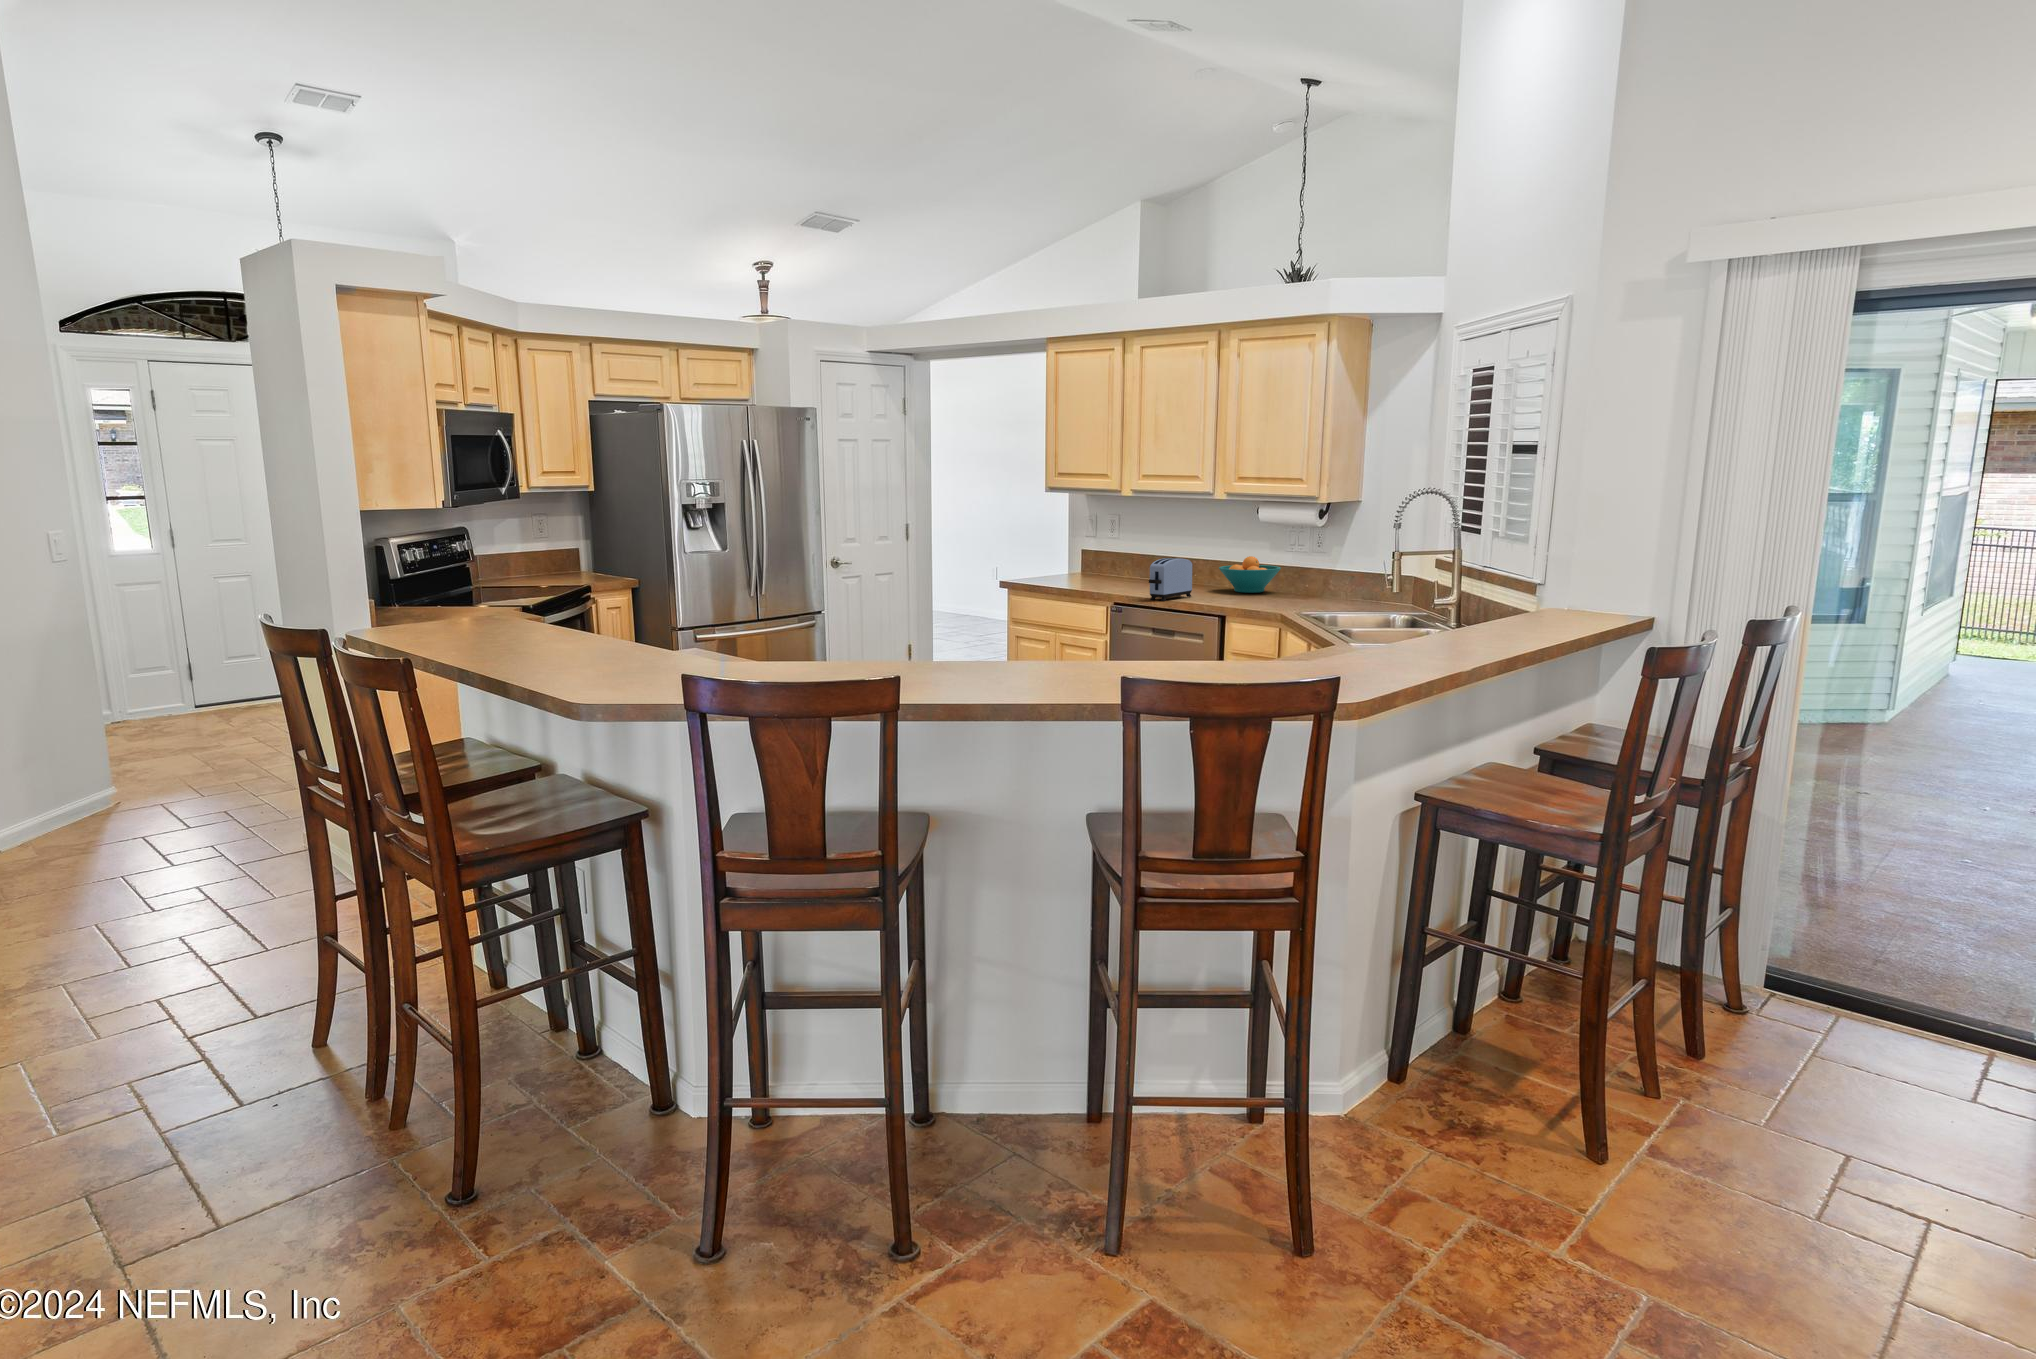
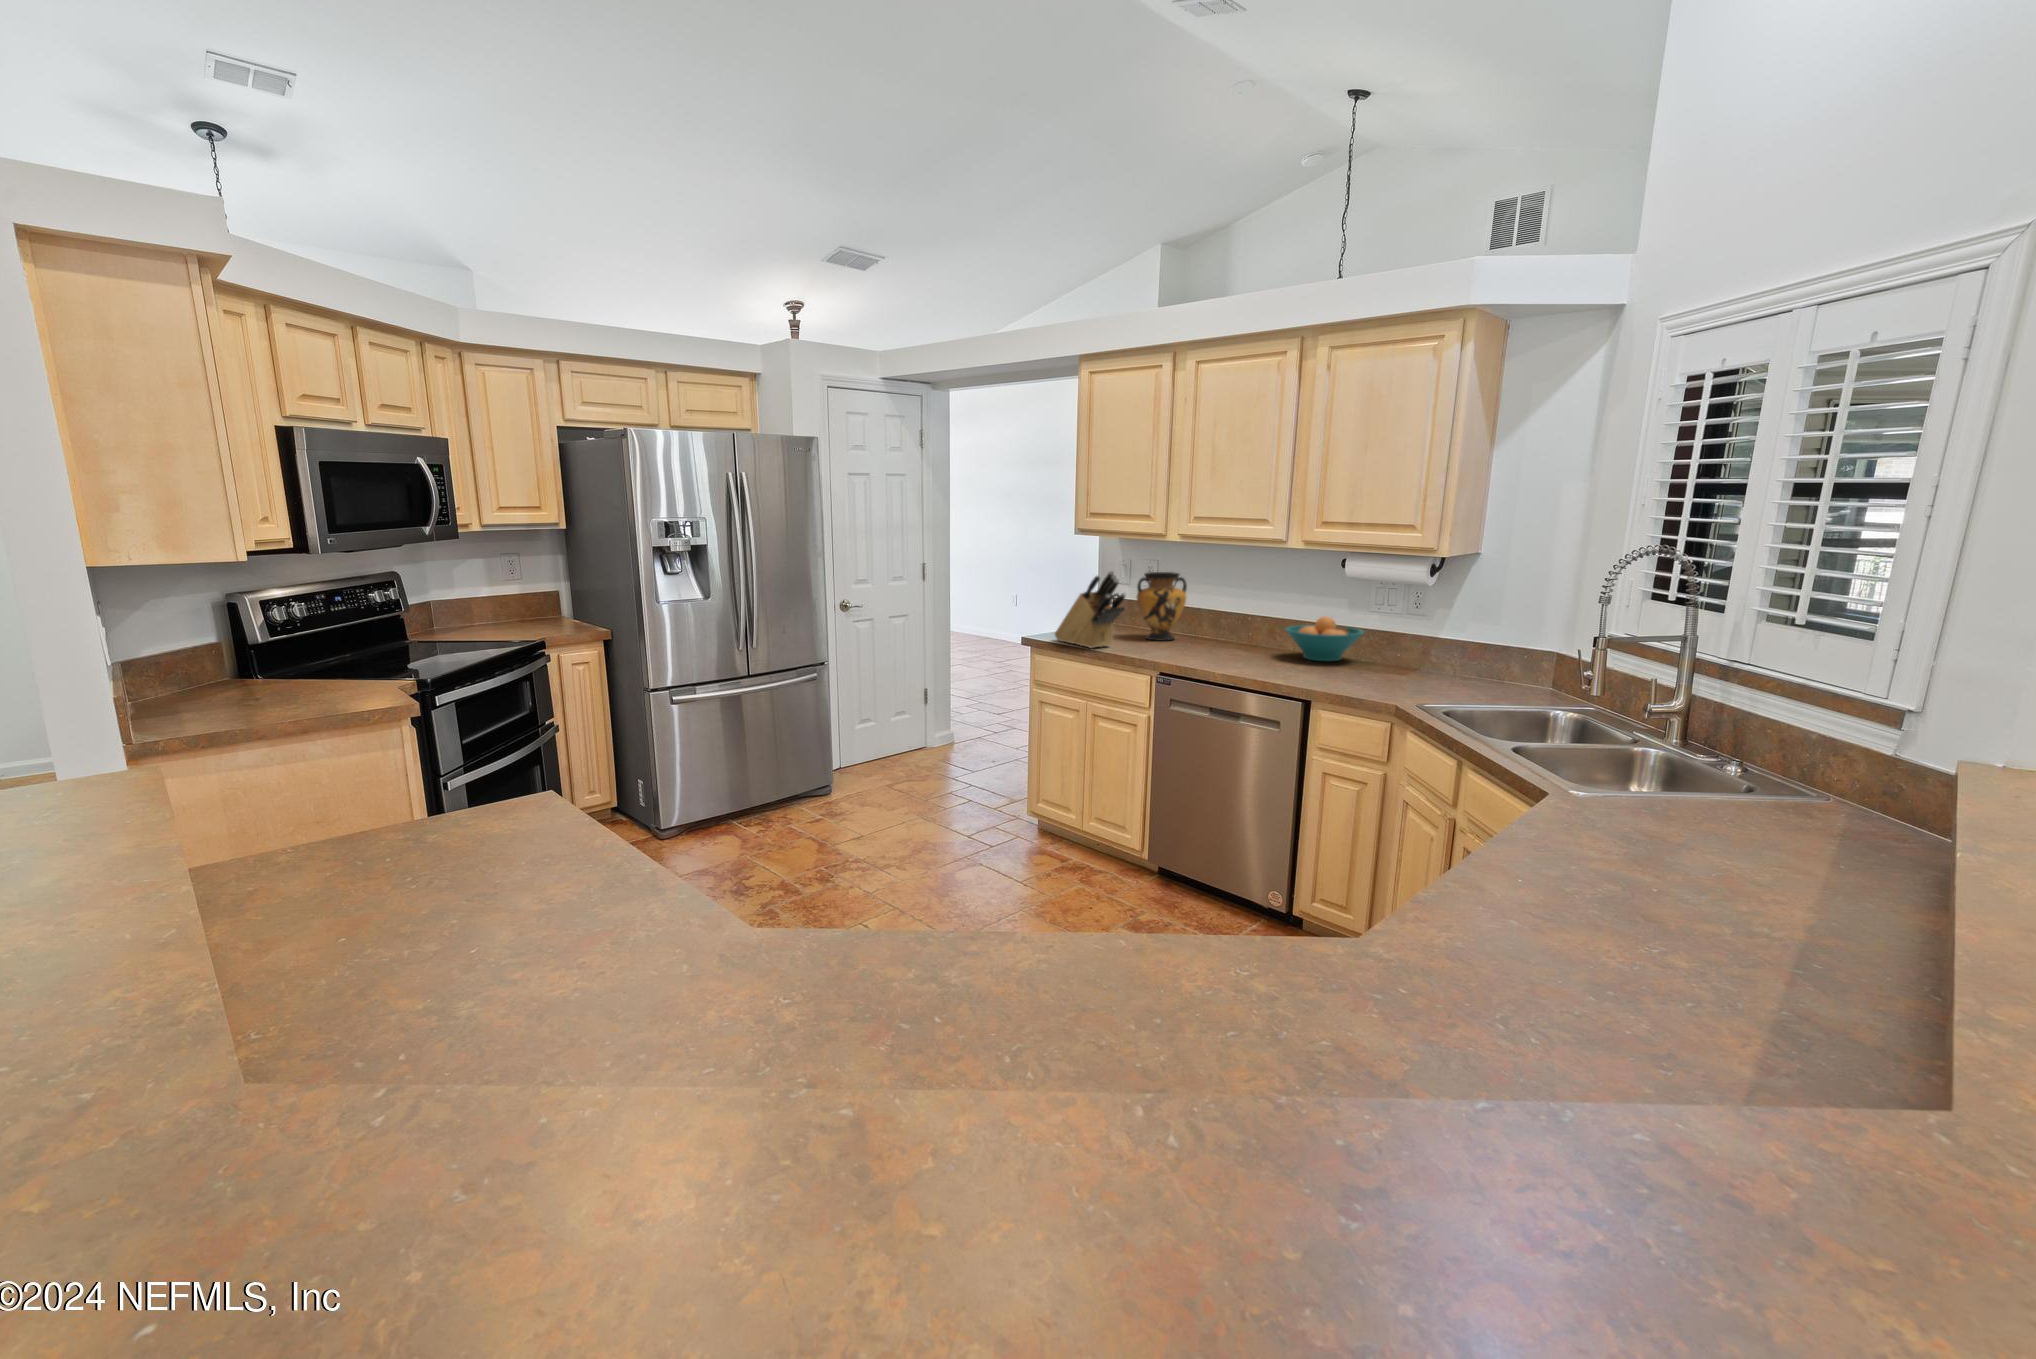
knife block: none [1029,521,1088,587] -> present [1055,571,1126,648]
vase: none [1100,524,1142,583] -> present [1137,572,1187,641]
toaster: present [1149,558,1192,601] -> none [1207,621,1260,678]

